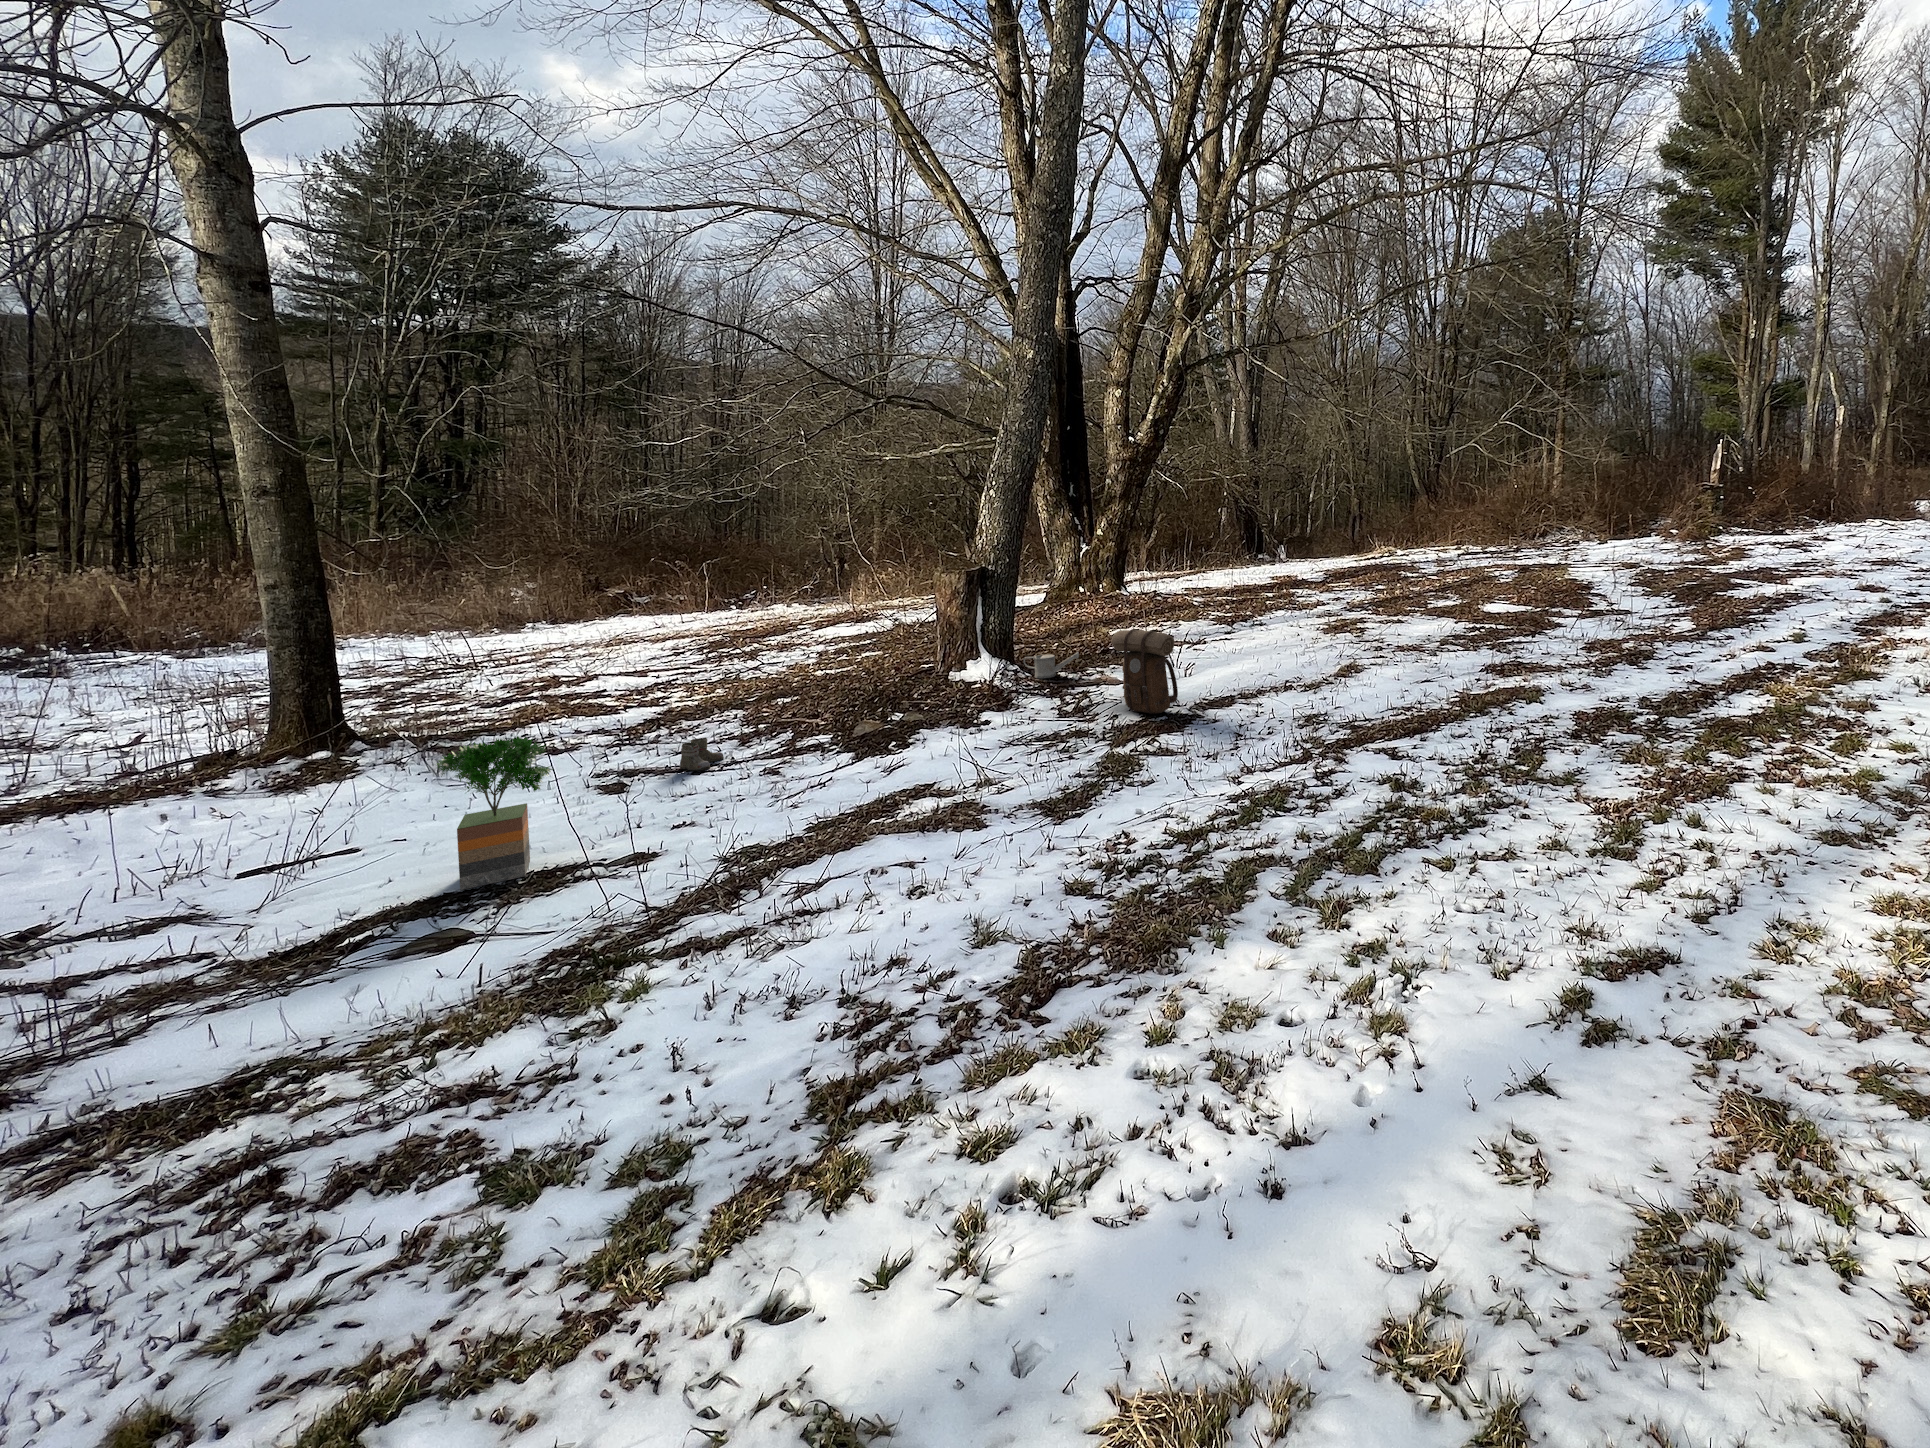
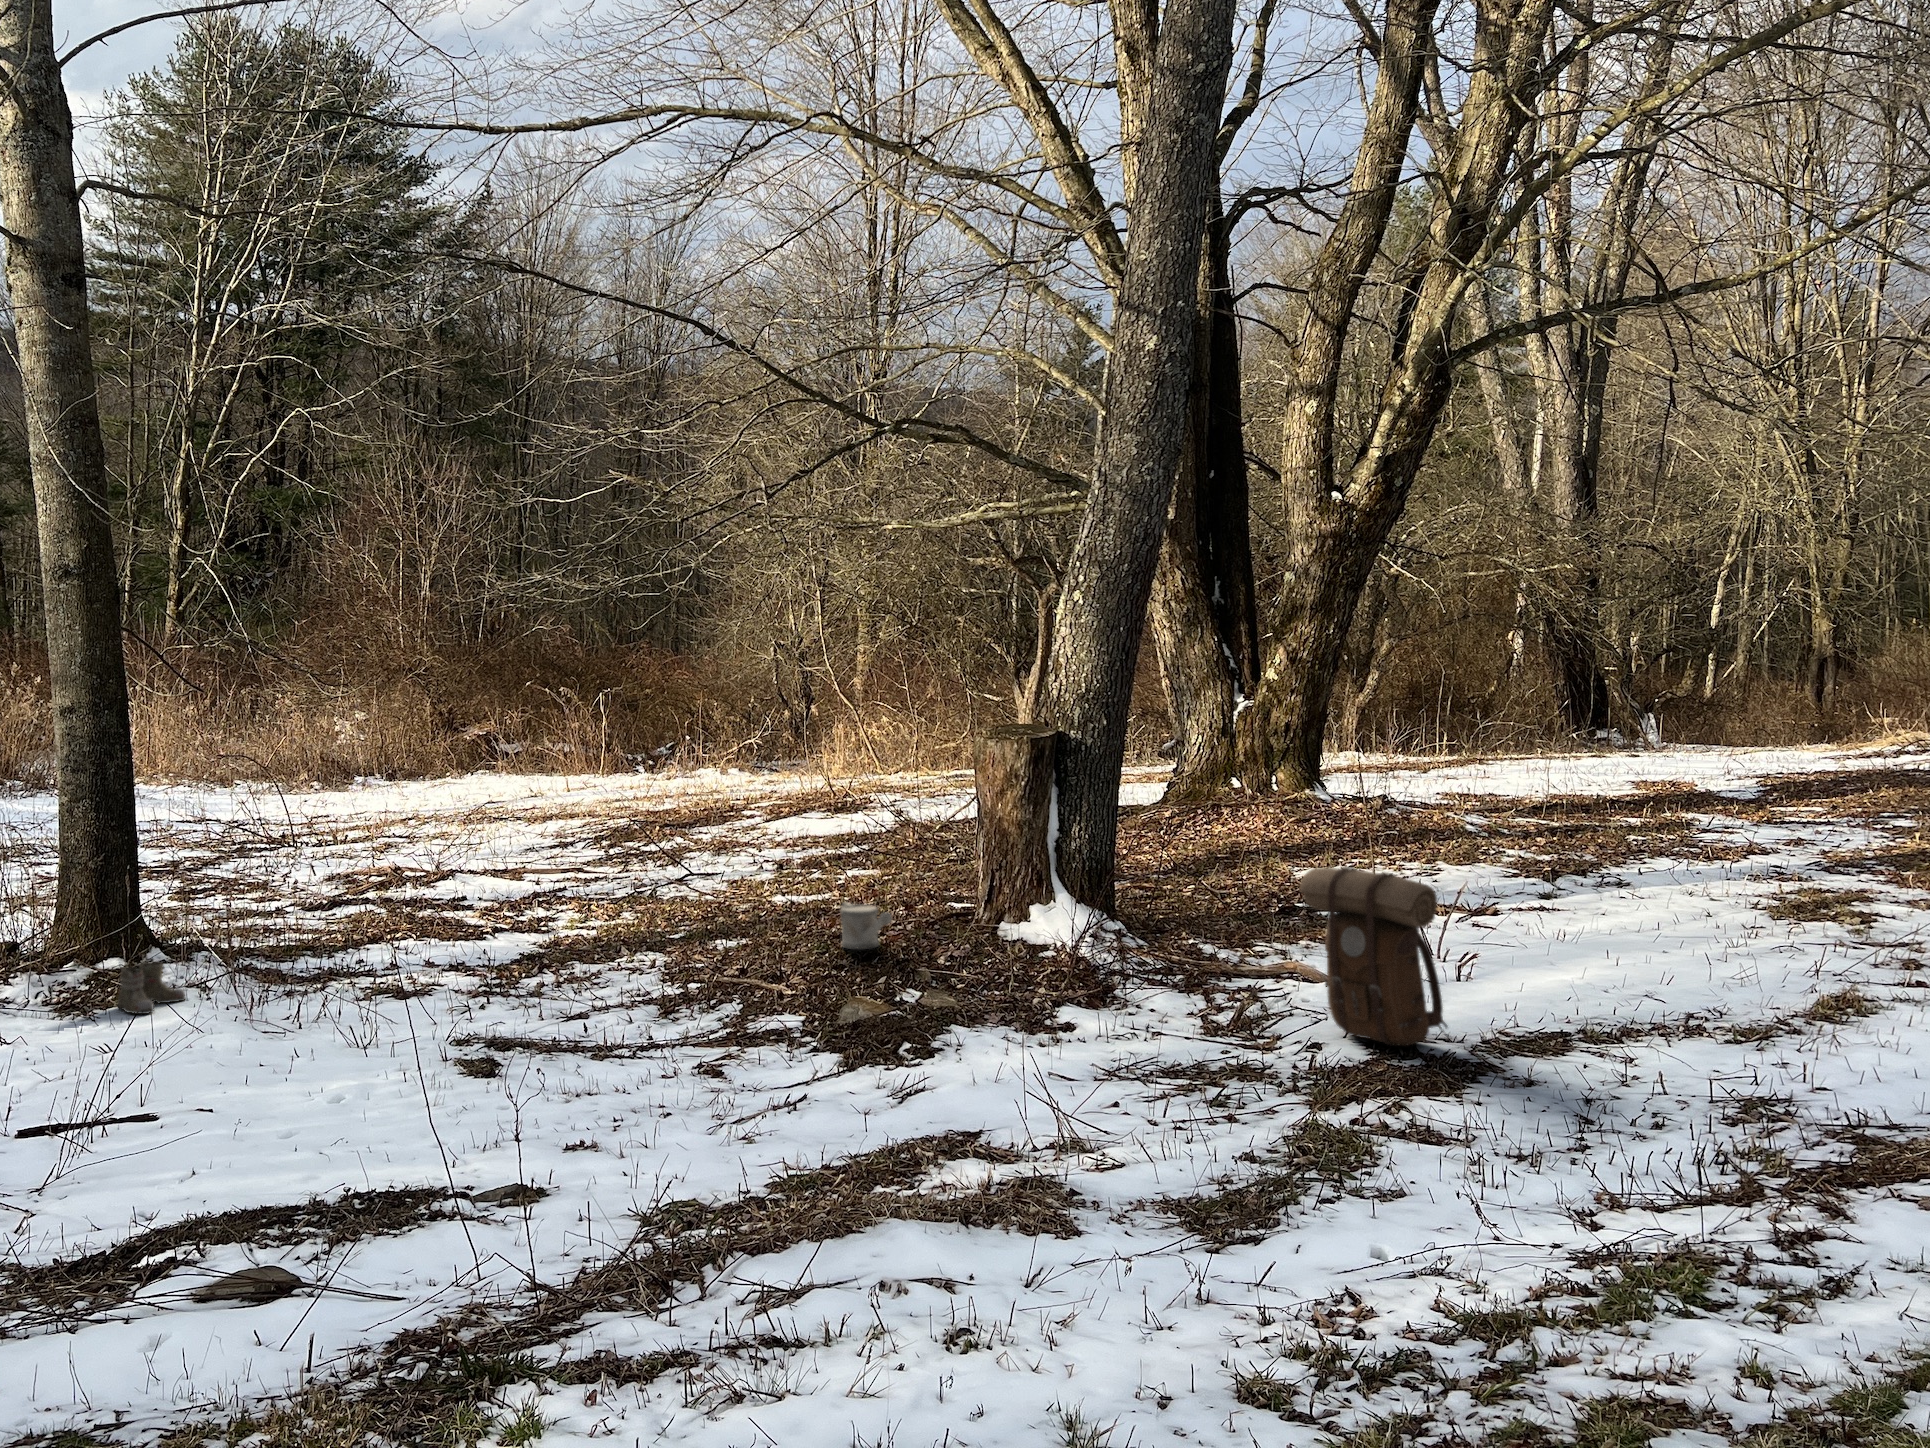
watering can: present [1024,652,1079,678] -> present [840,902,892,949]
potted tree: present [437,736,551,890] -> none [252,960,405,1203]
boots: present [680,738,724,770] -> present [118,962,186,1014]

